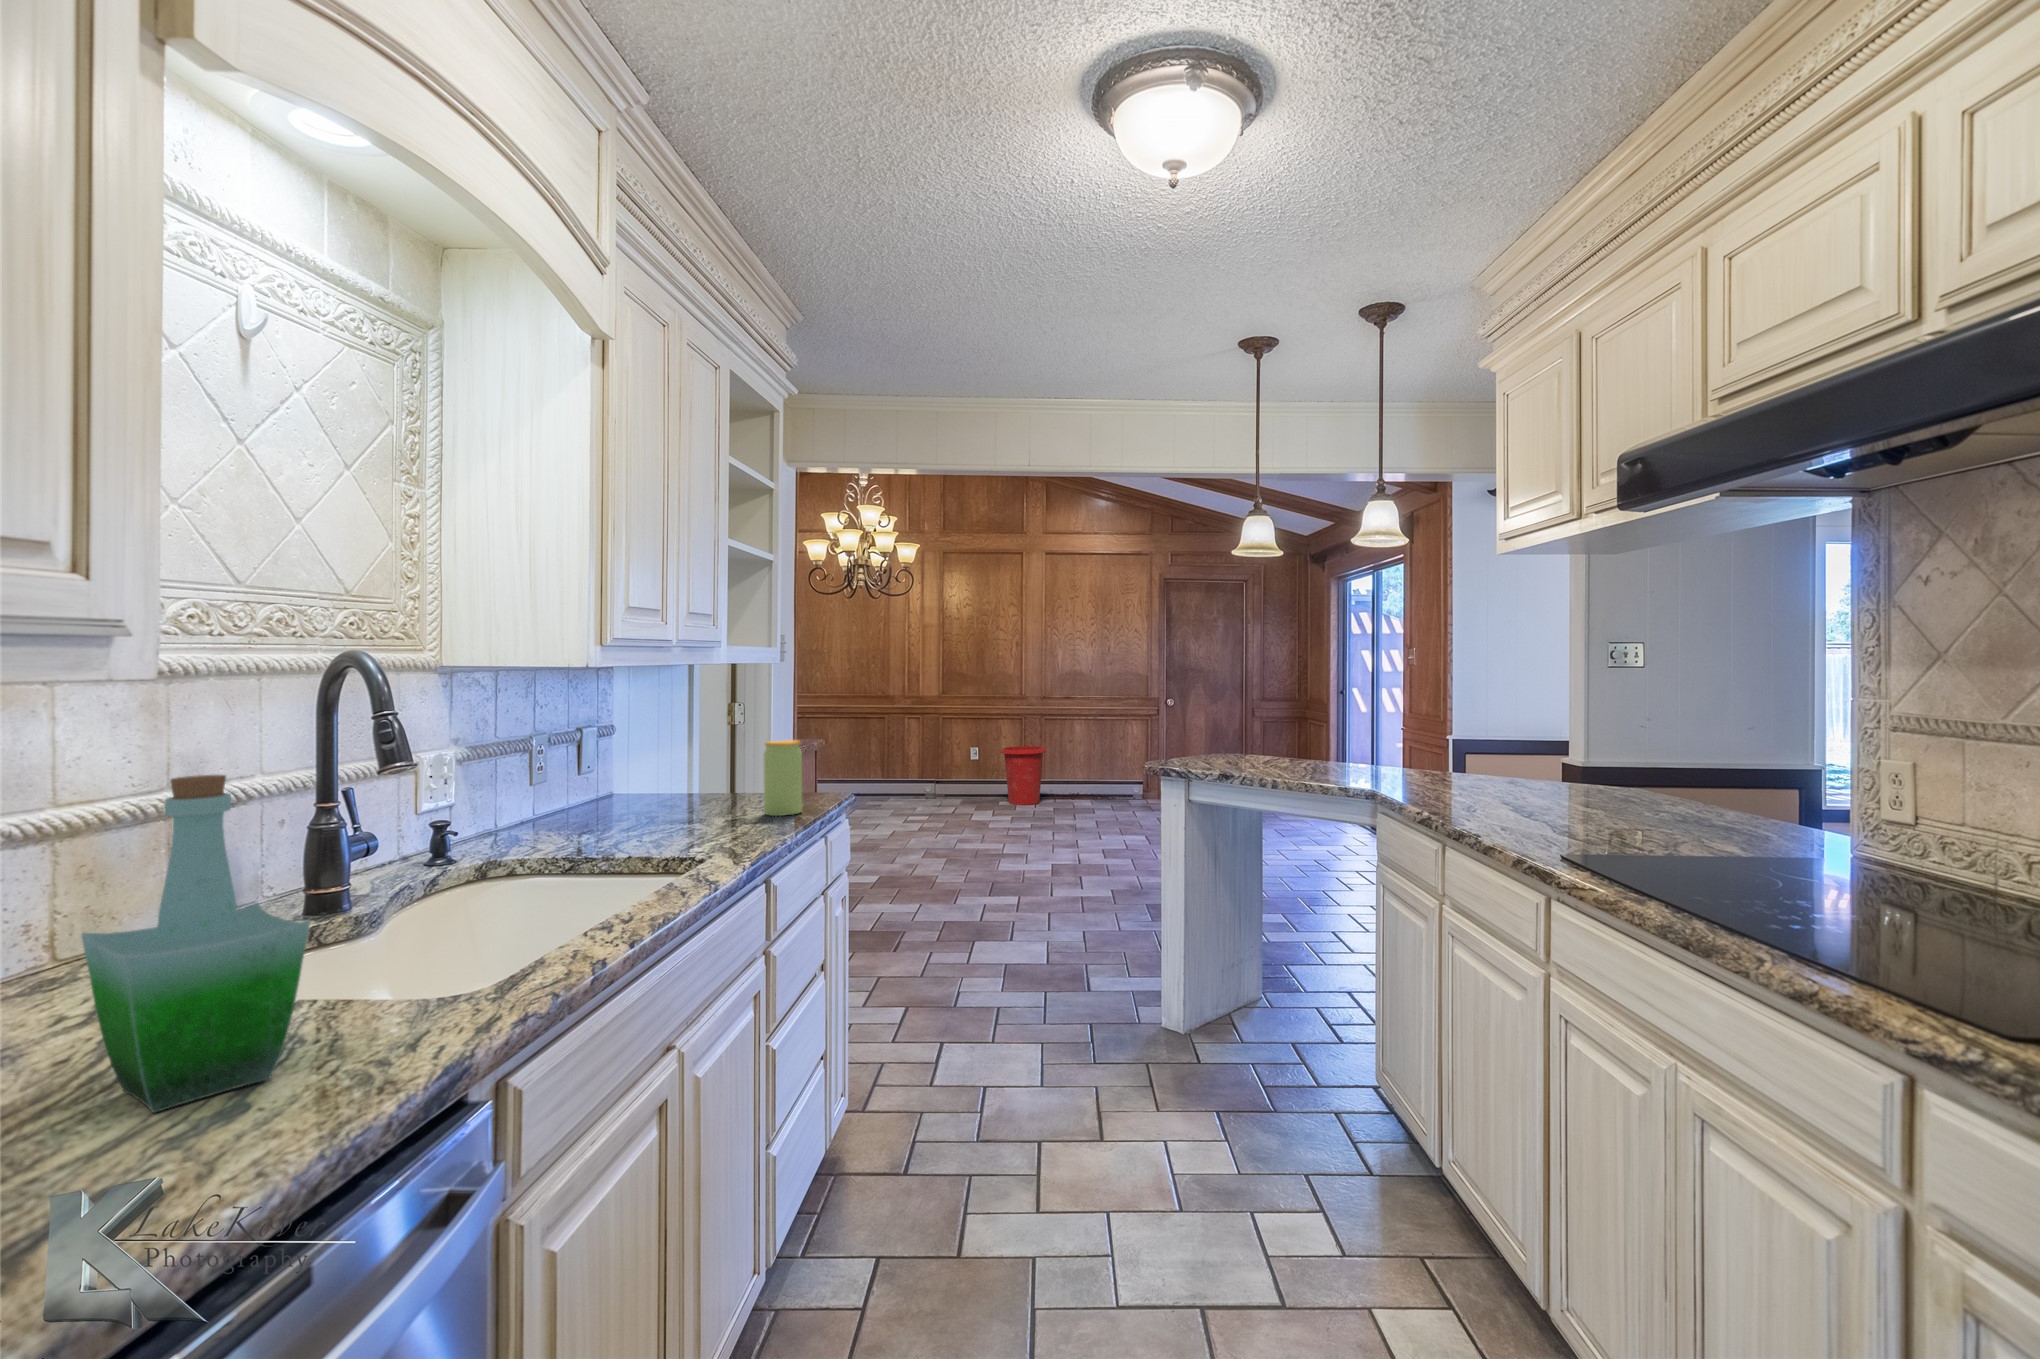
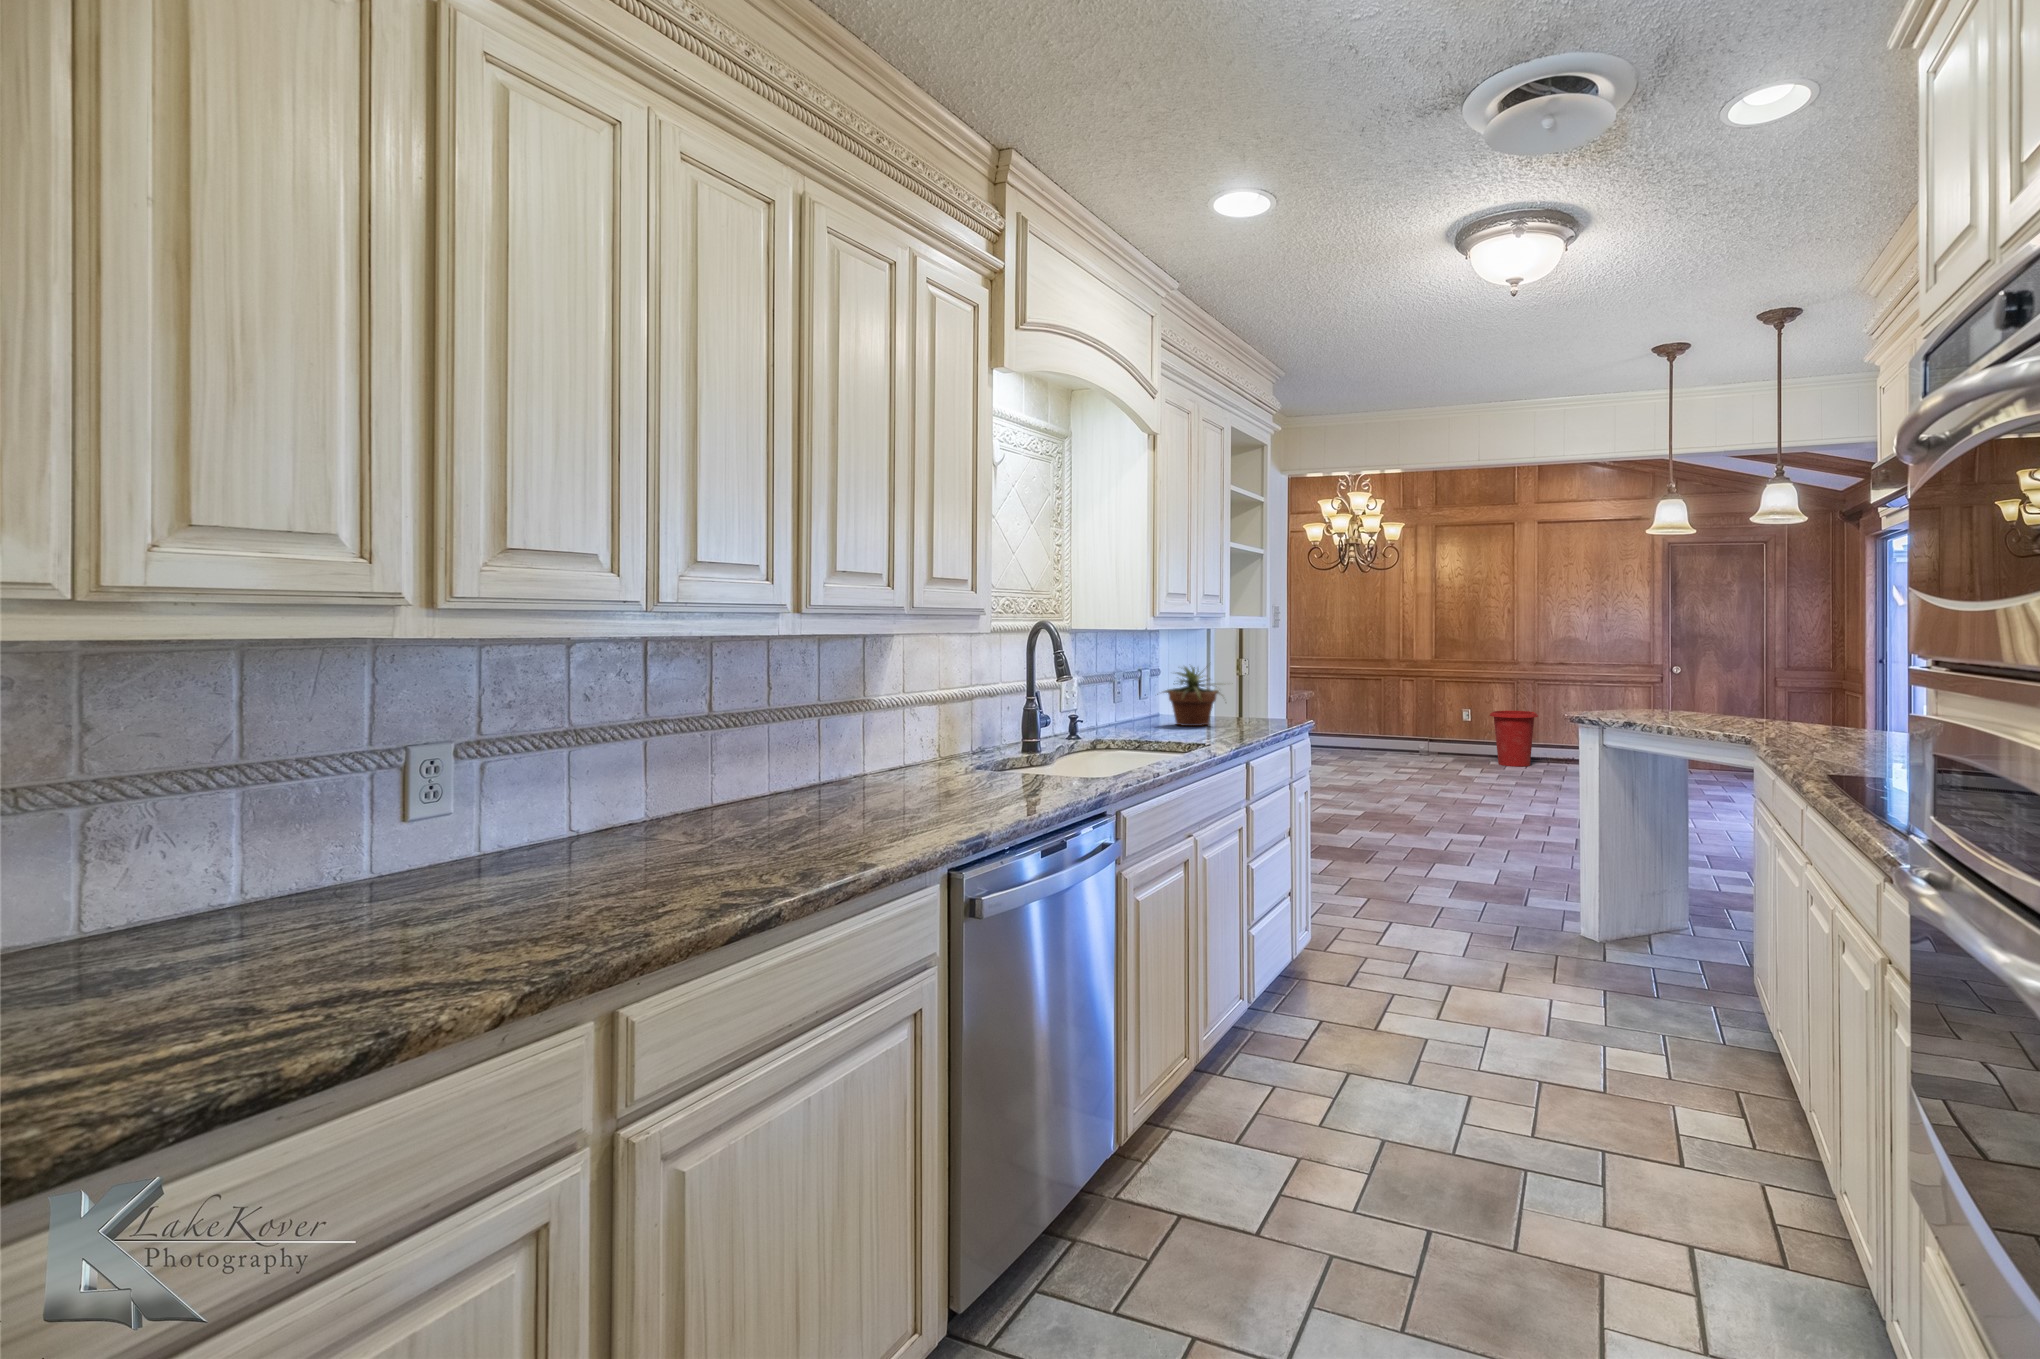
potted plant: none [605,712,735,813] -> present [1164,667,1220,726]
jar: present [764,740,802,816] -> none [1251,682,1276,731]
bottle: present [82,775,310,1113] -> none [986,673,1056,794]

